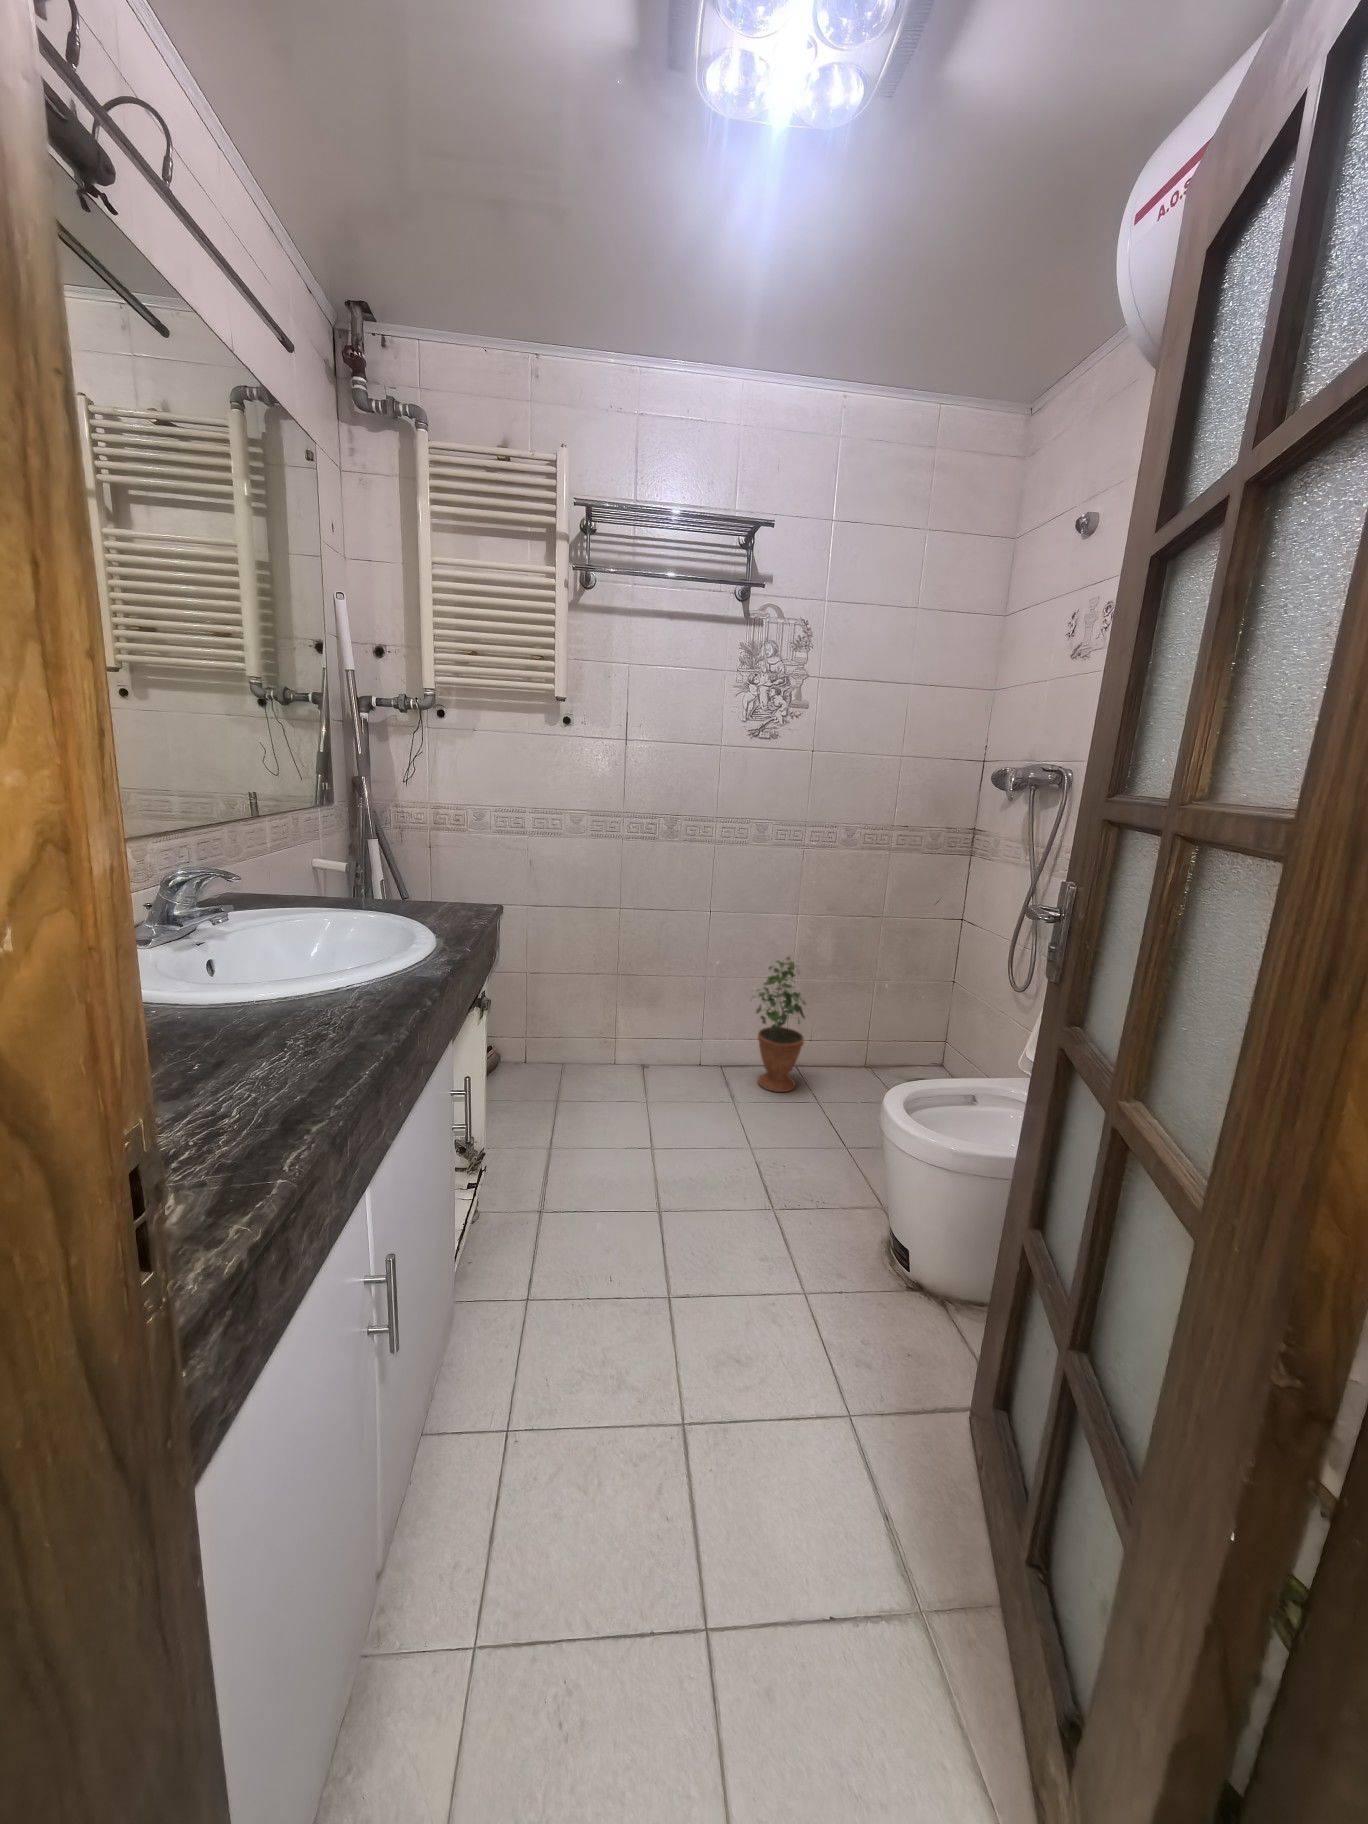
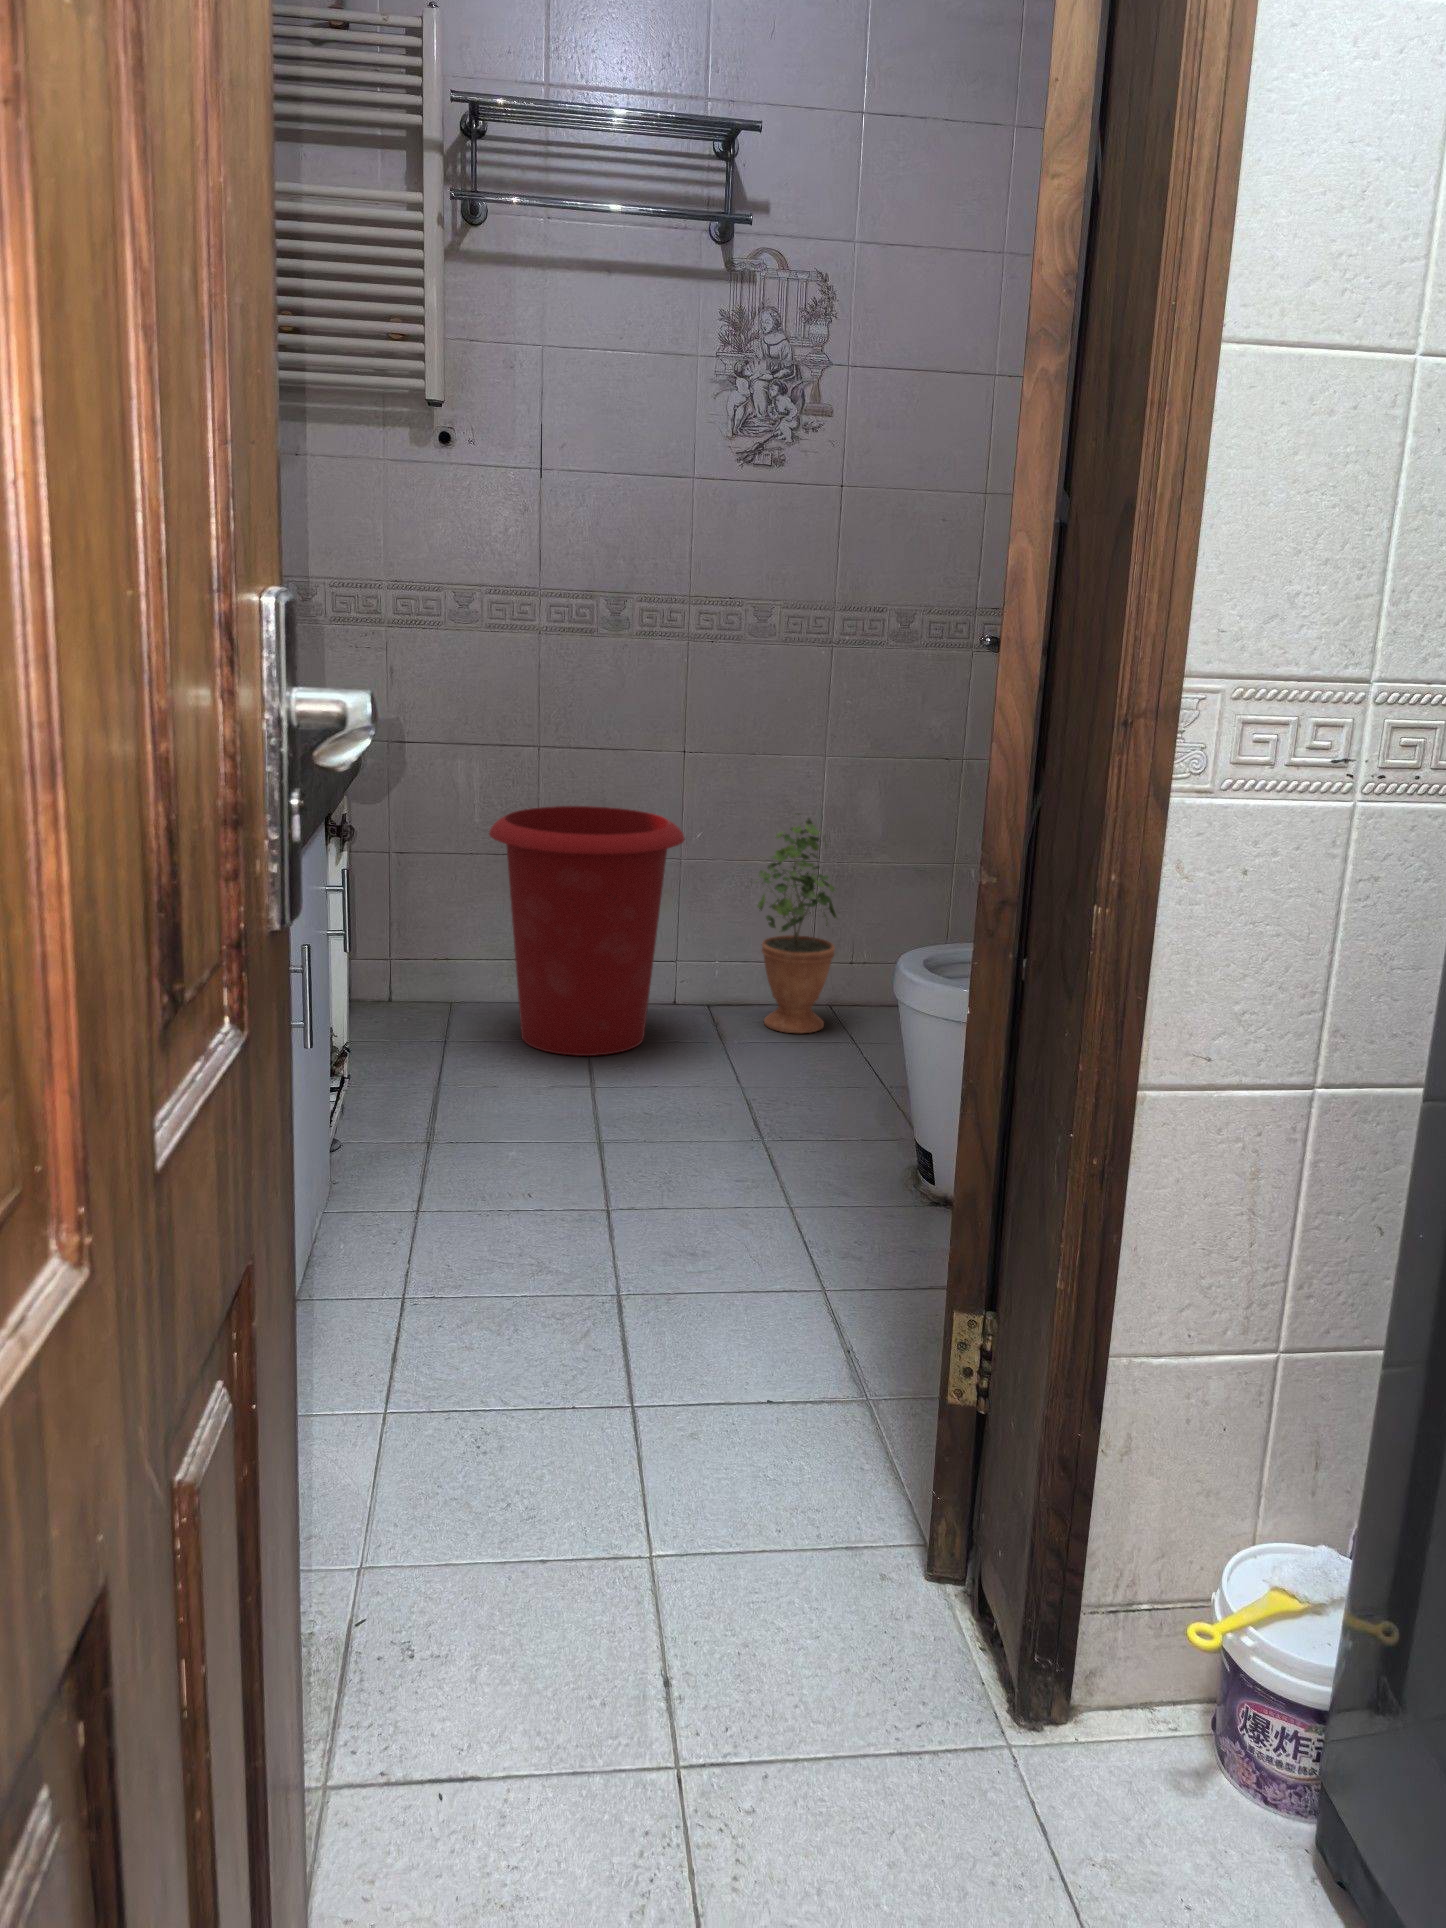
waste bin: none [589,949,714,1115] -> present [489,806,685,1056]

